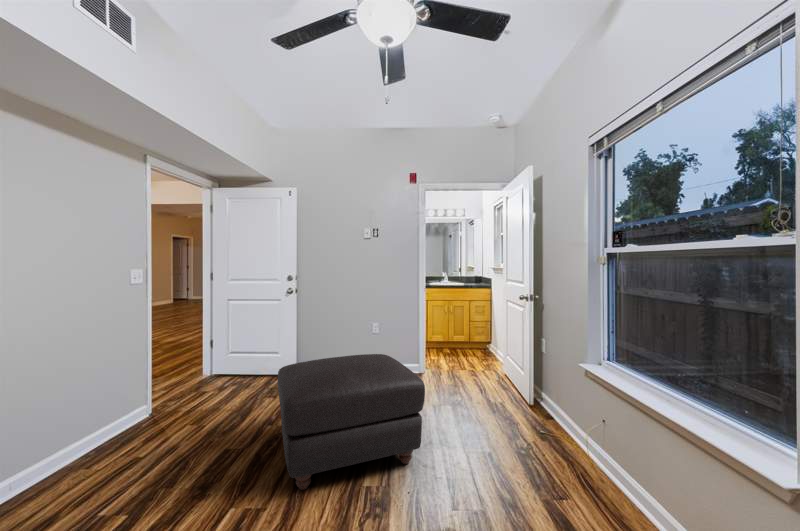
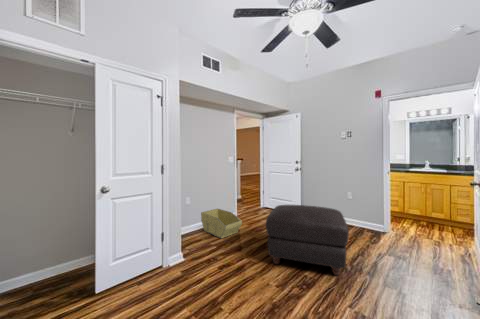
storage bin: none [40,407,189,485] -> present [201,209,242,238]

